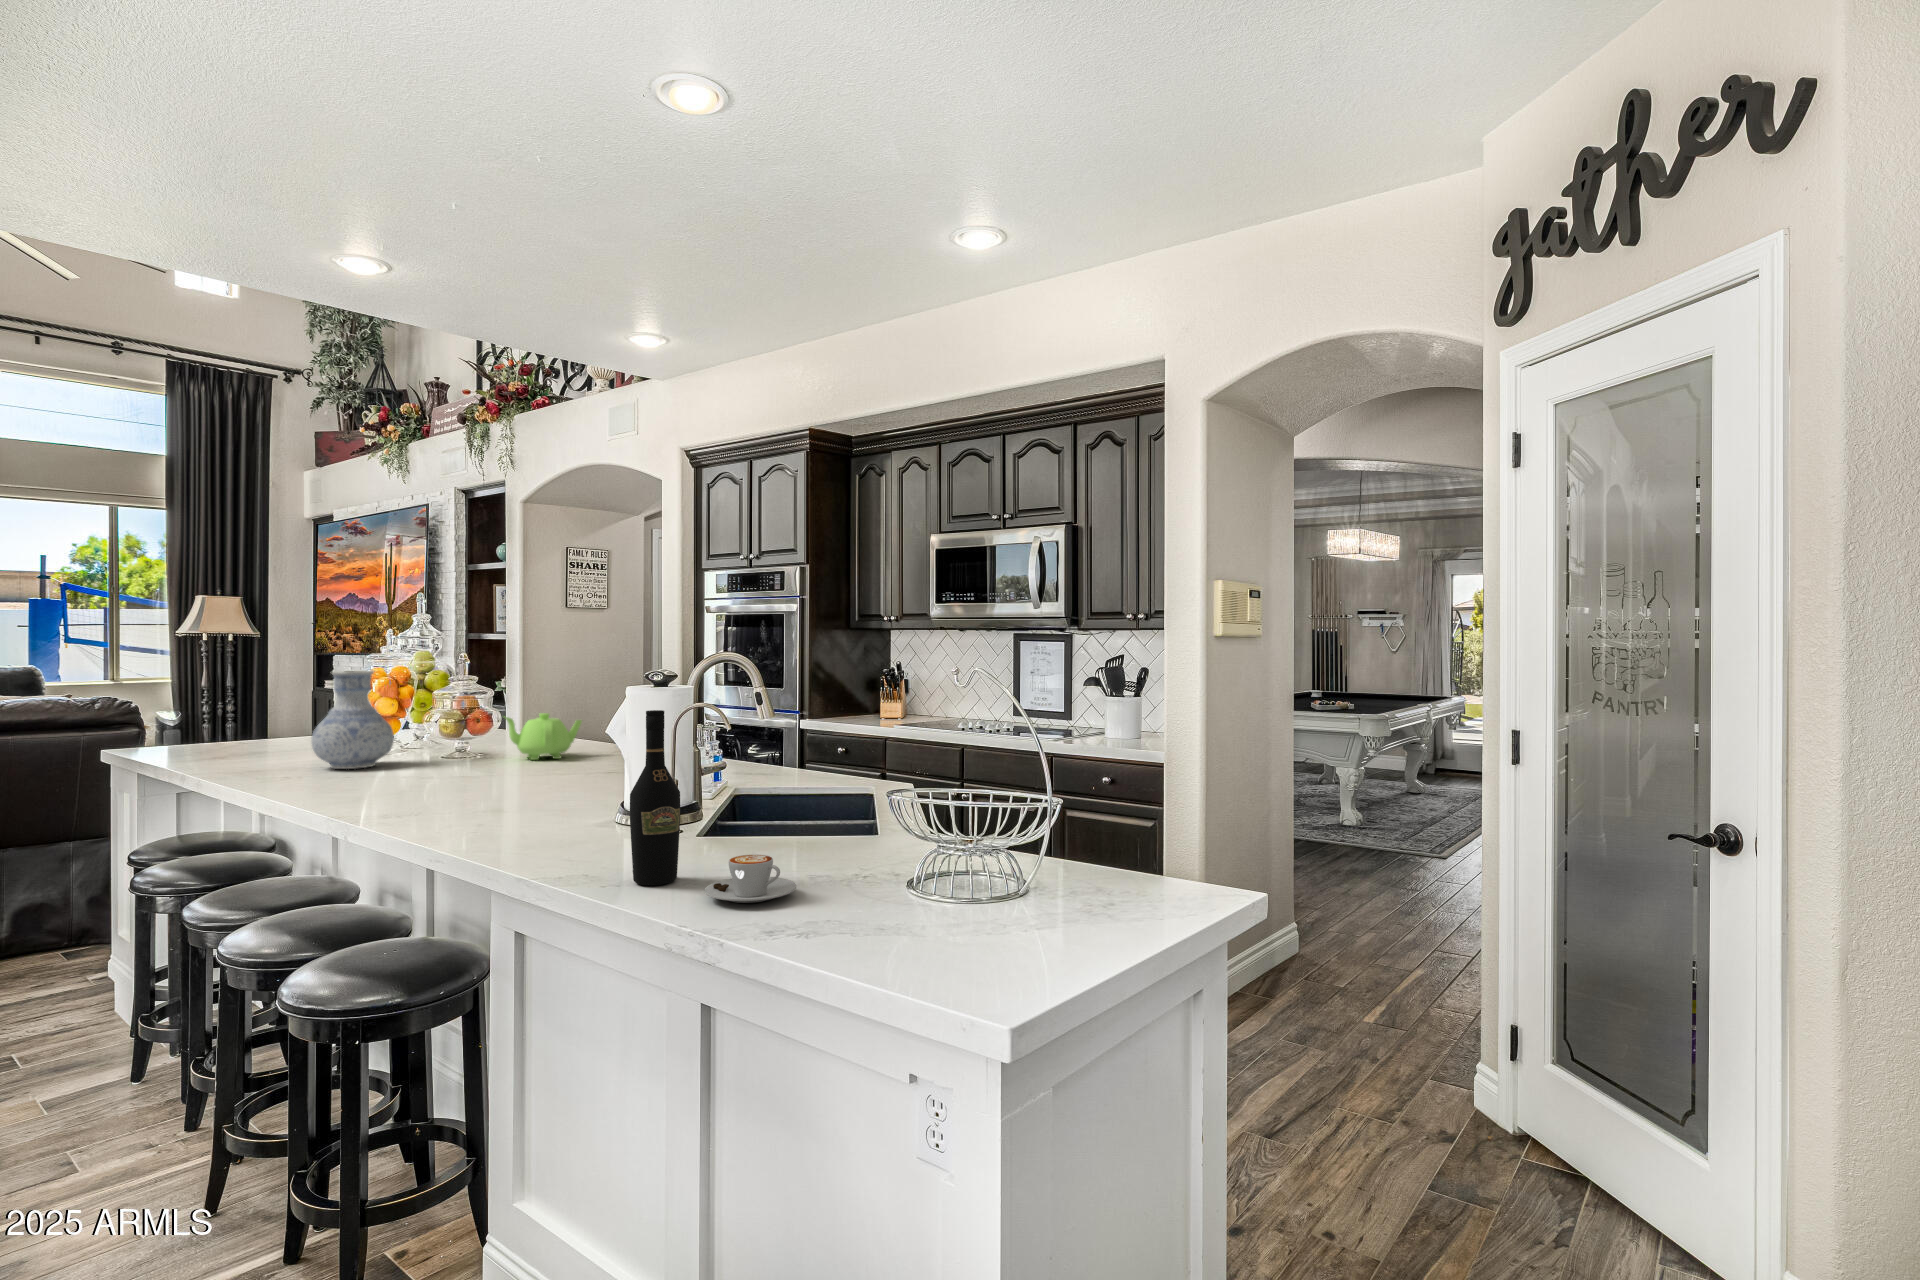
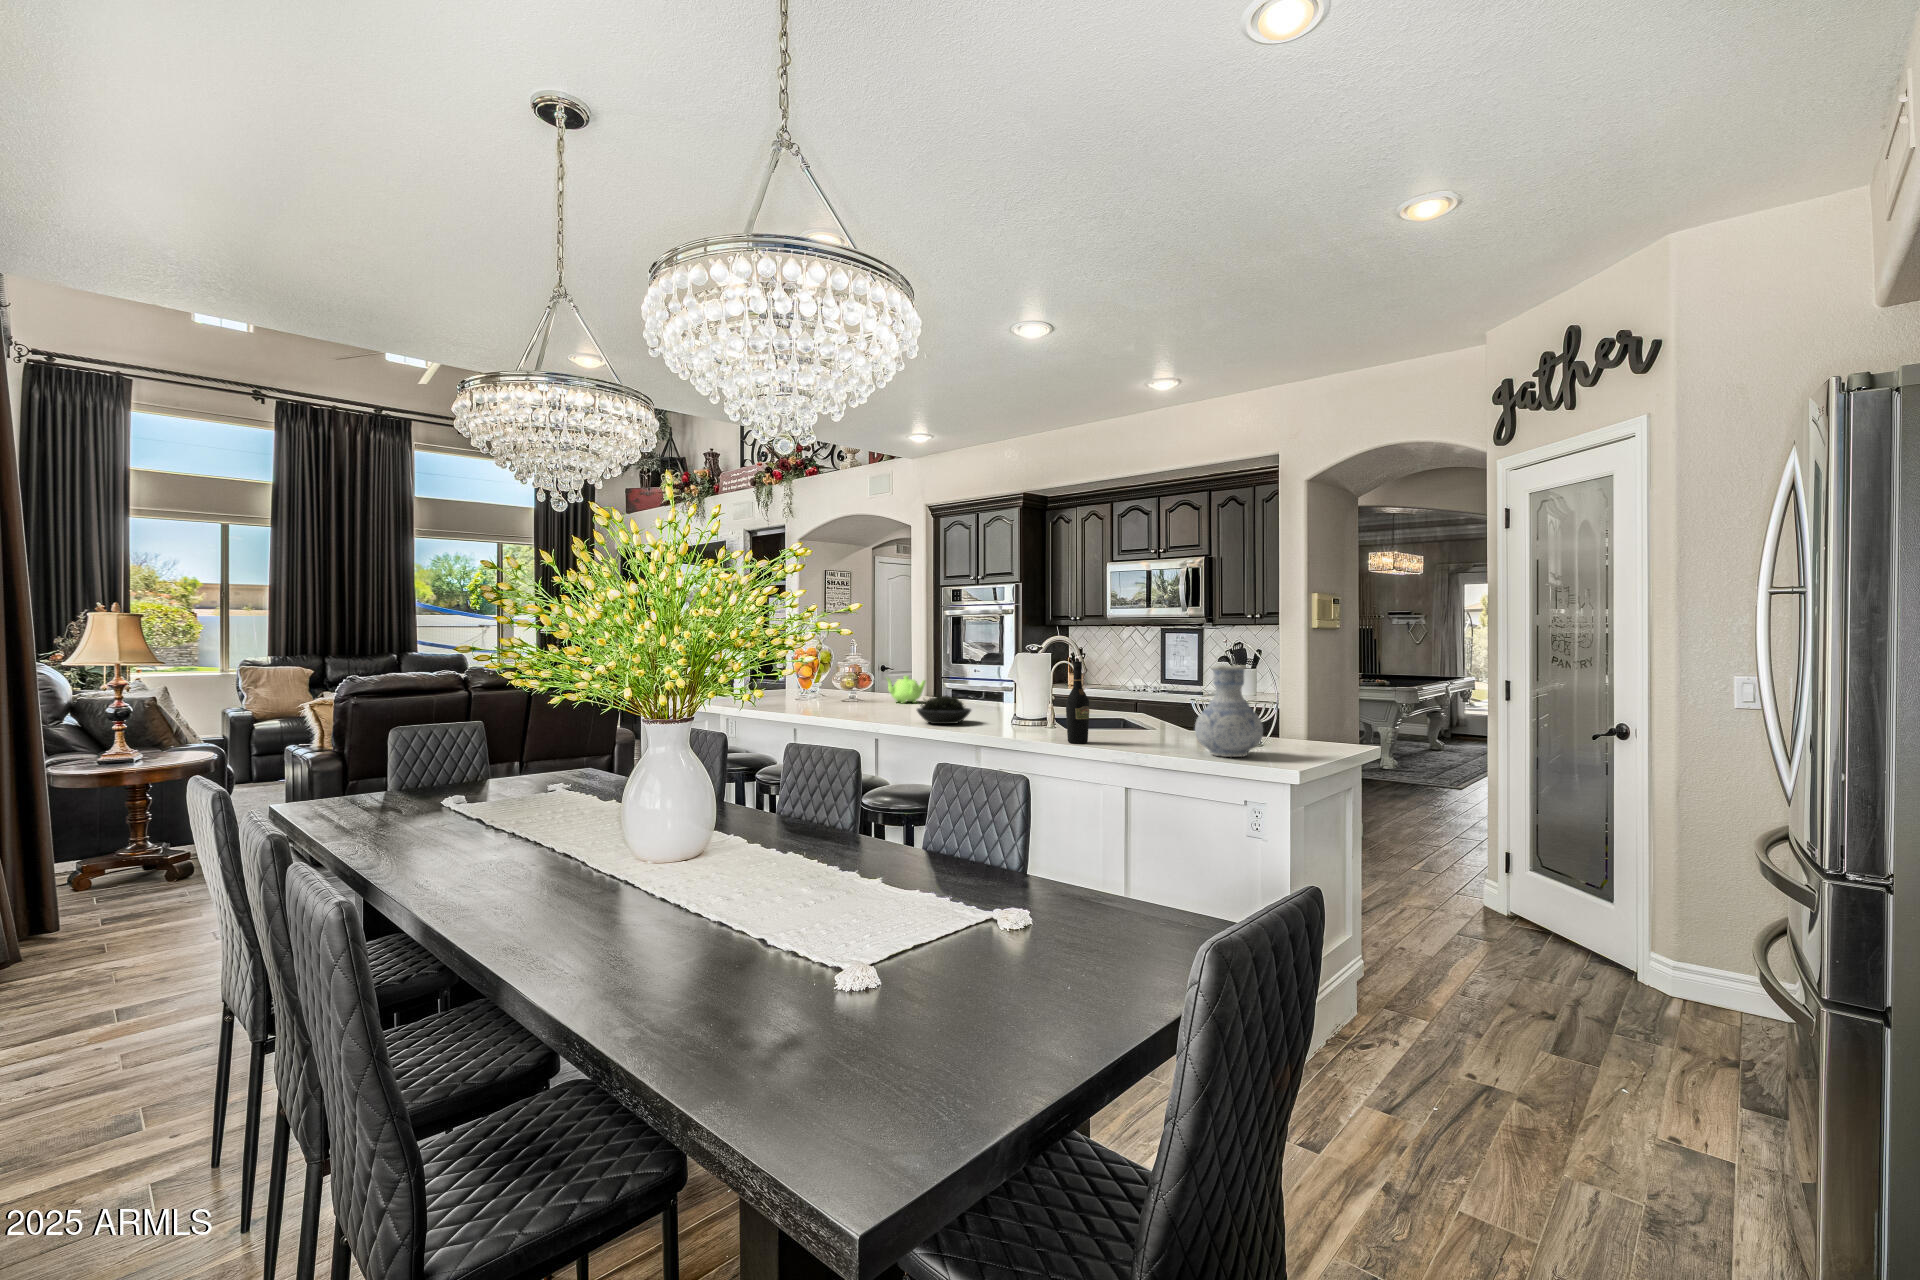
vase: present [311,670,394,769] -> present [1195,665,1263,757]
succulent plant: none [438,759,554,820] -> present [917,694,971,724]
coffee cup: present [705,855,796,903] -> none [1111,728,1154,748]

